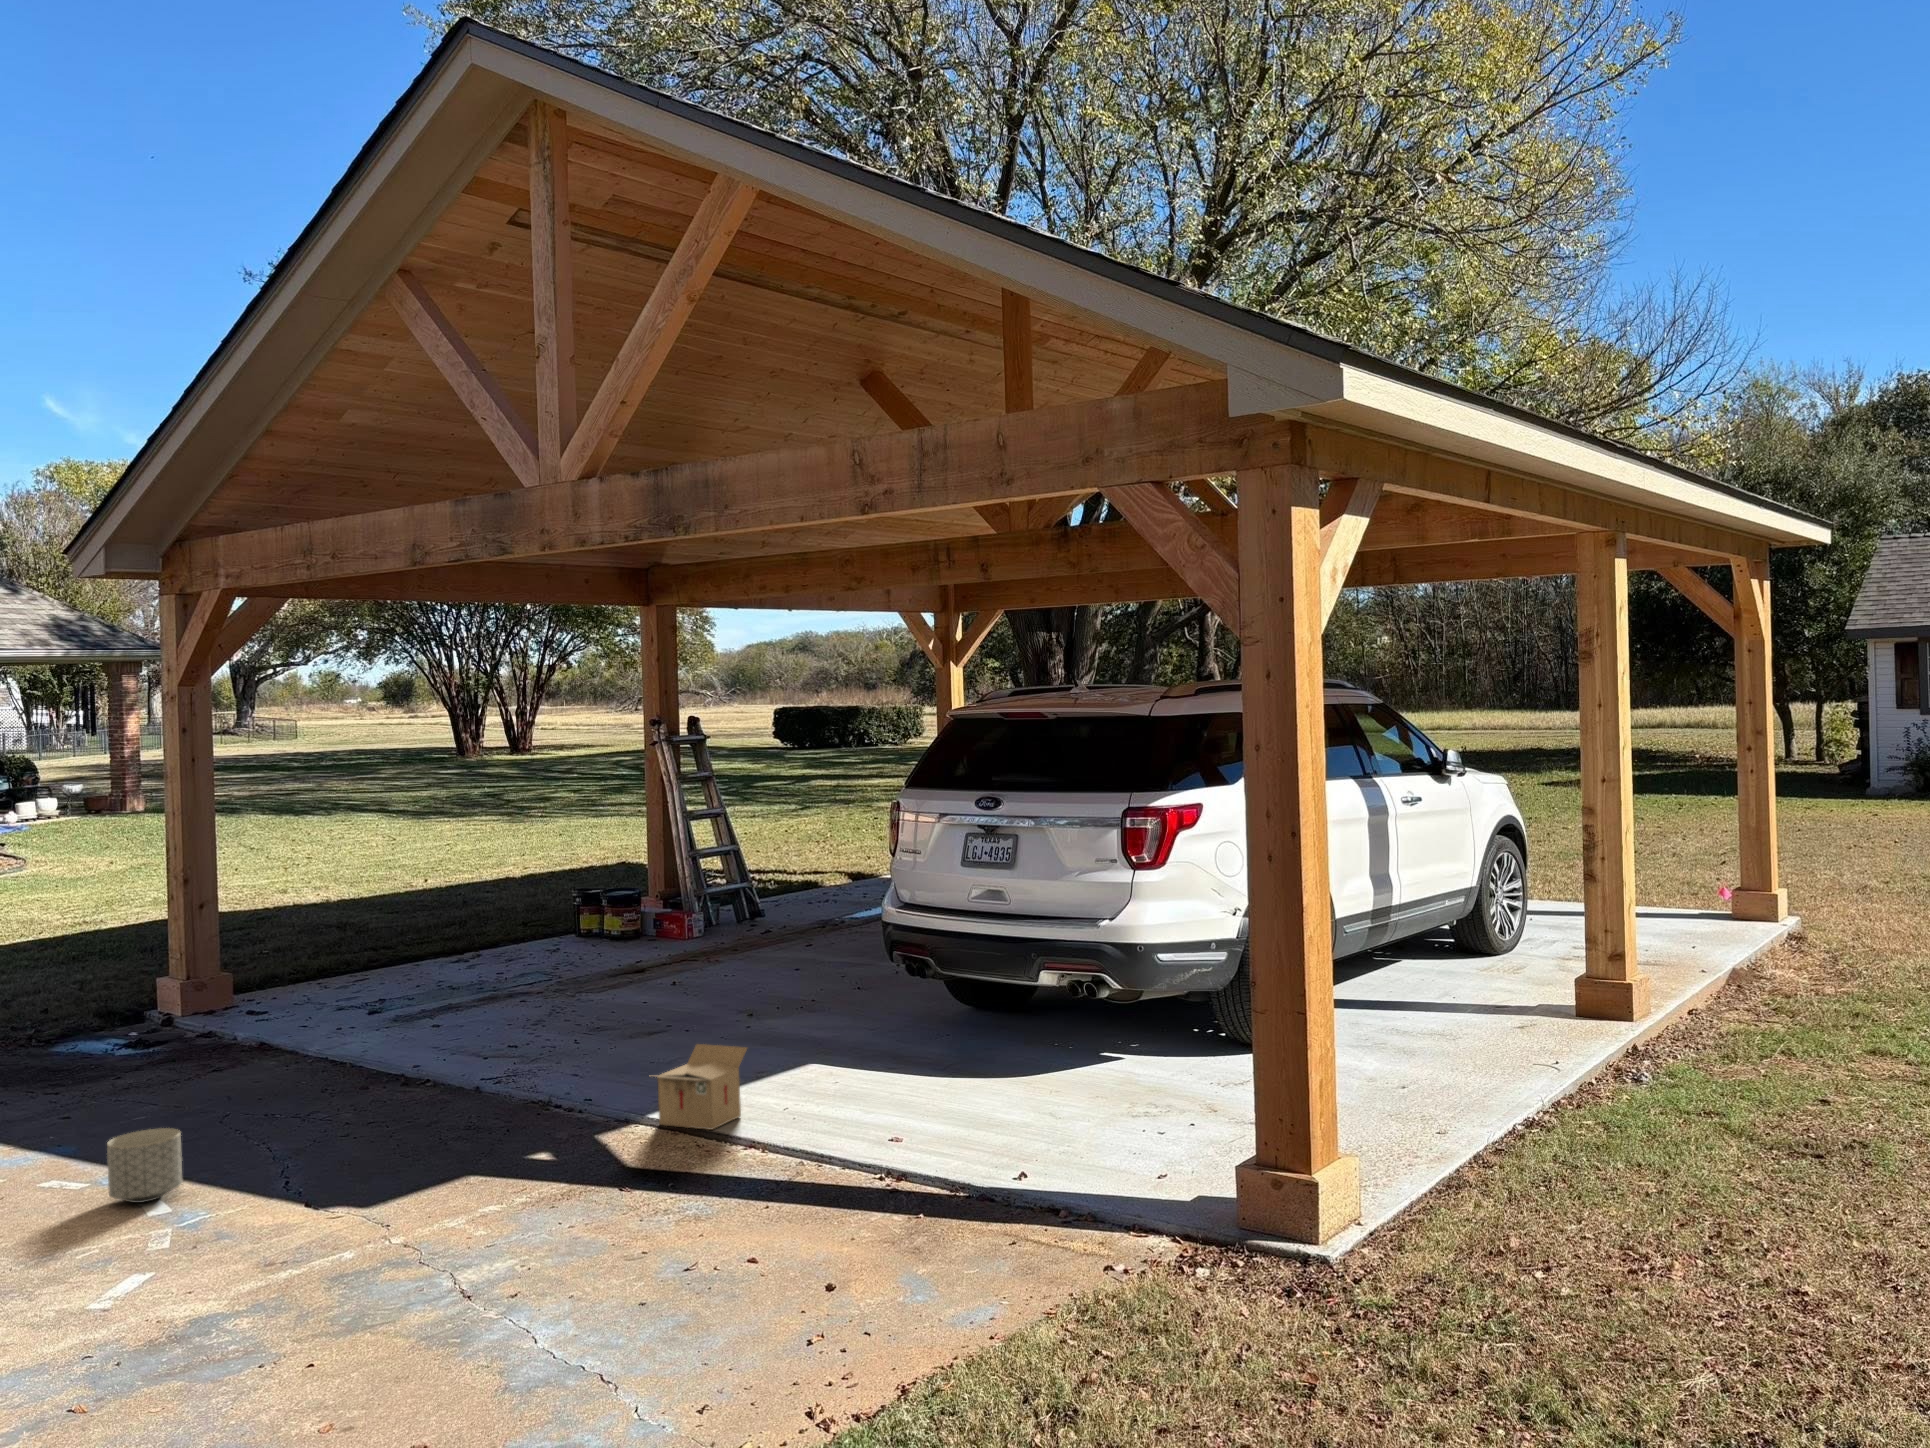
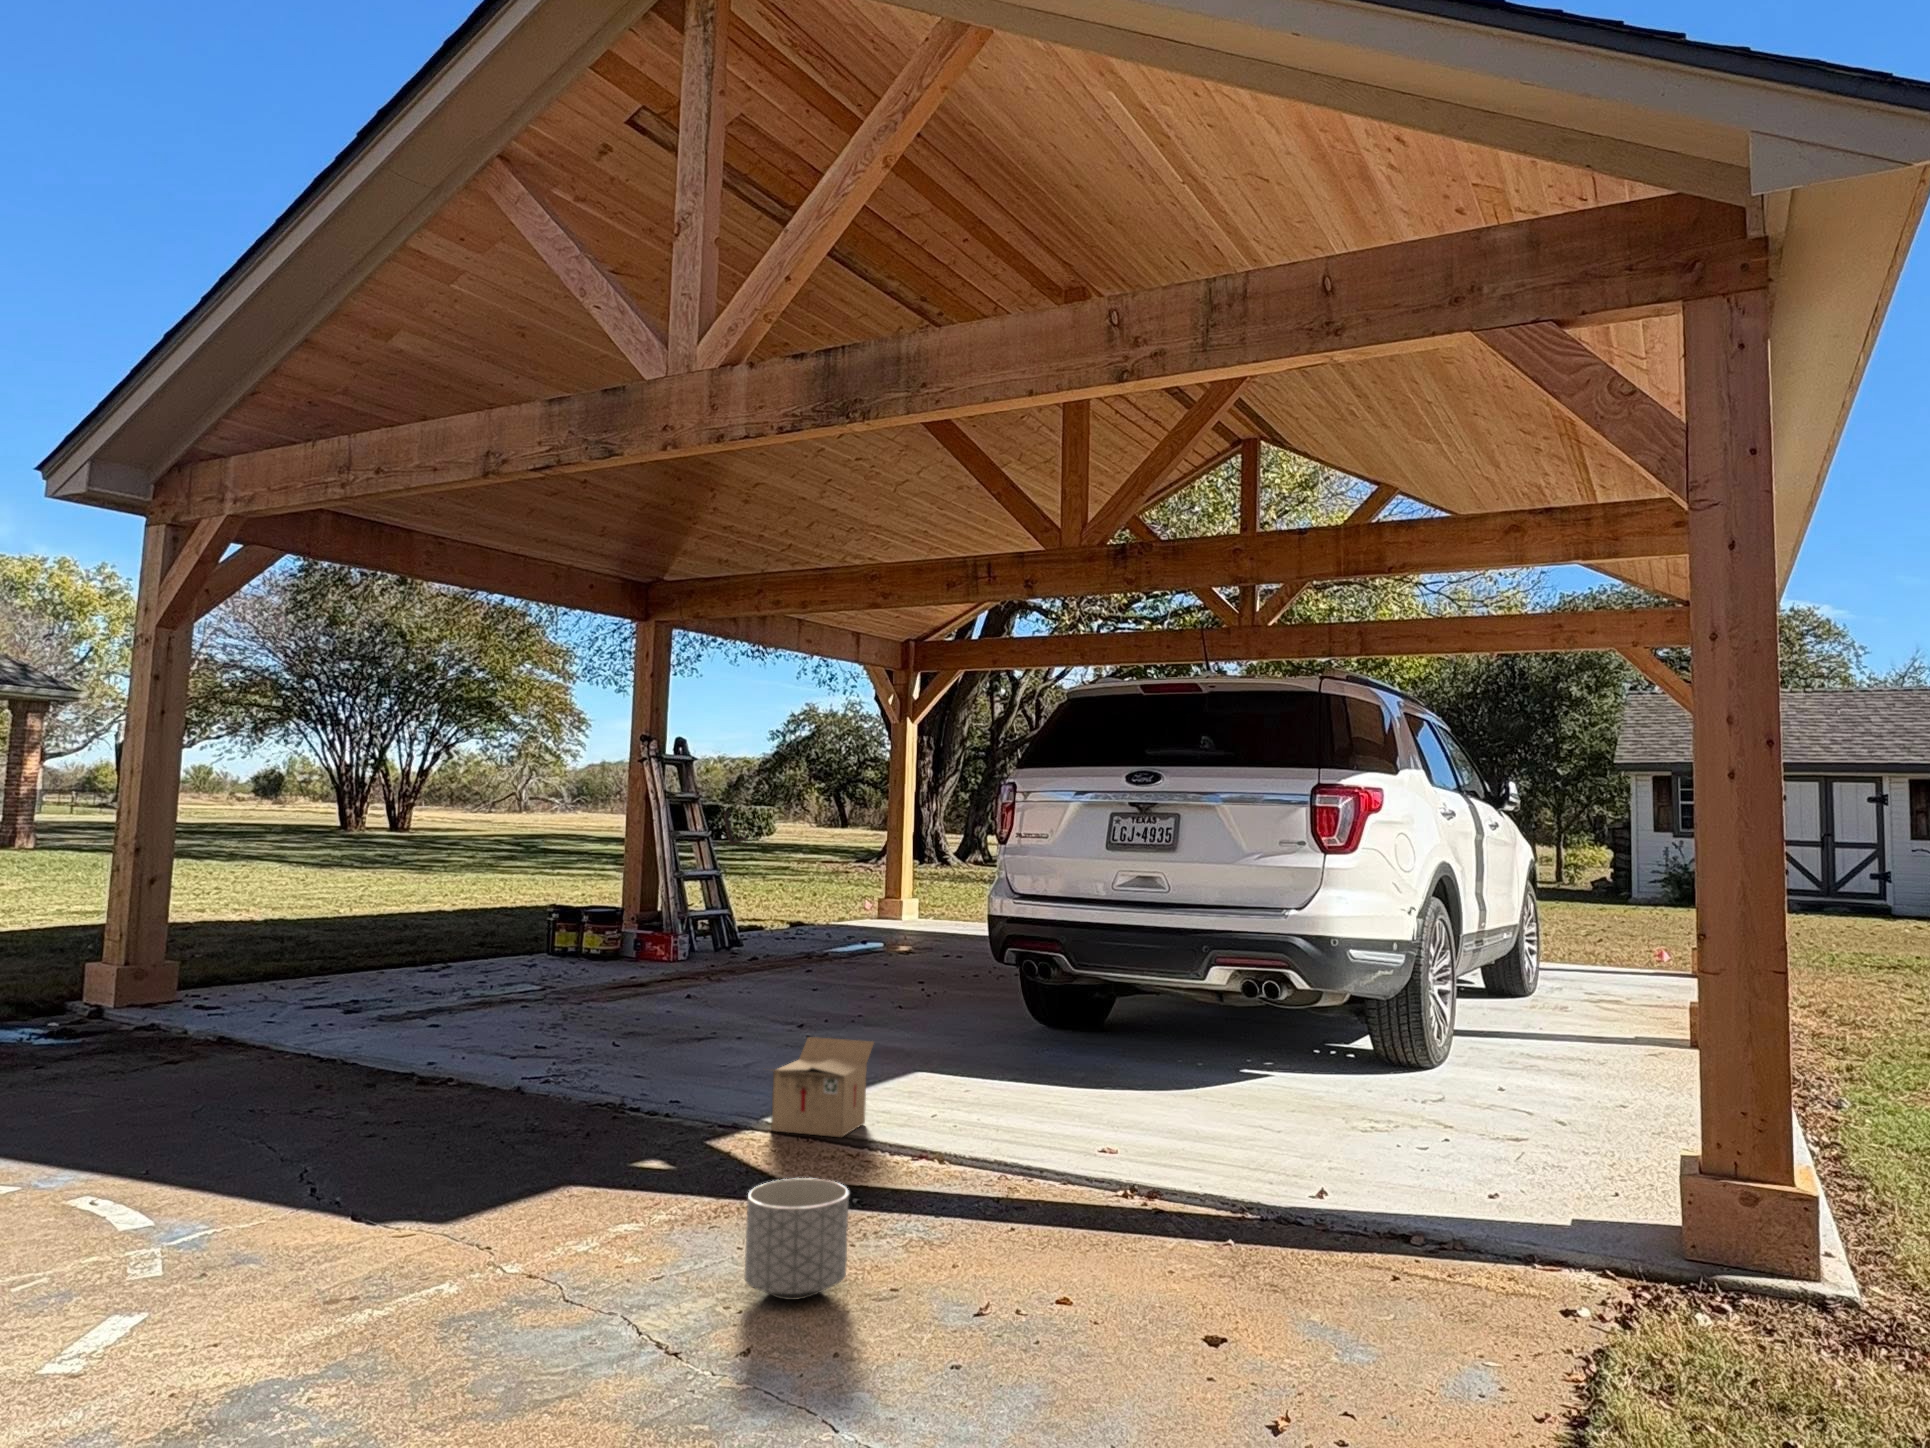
lounge chair: none [839,731,869,775] -> present [724,810,748,844]
planter: present [107,1128,182,1203] -> present [745,1178,849,1300]

